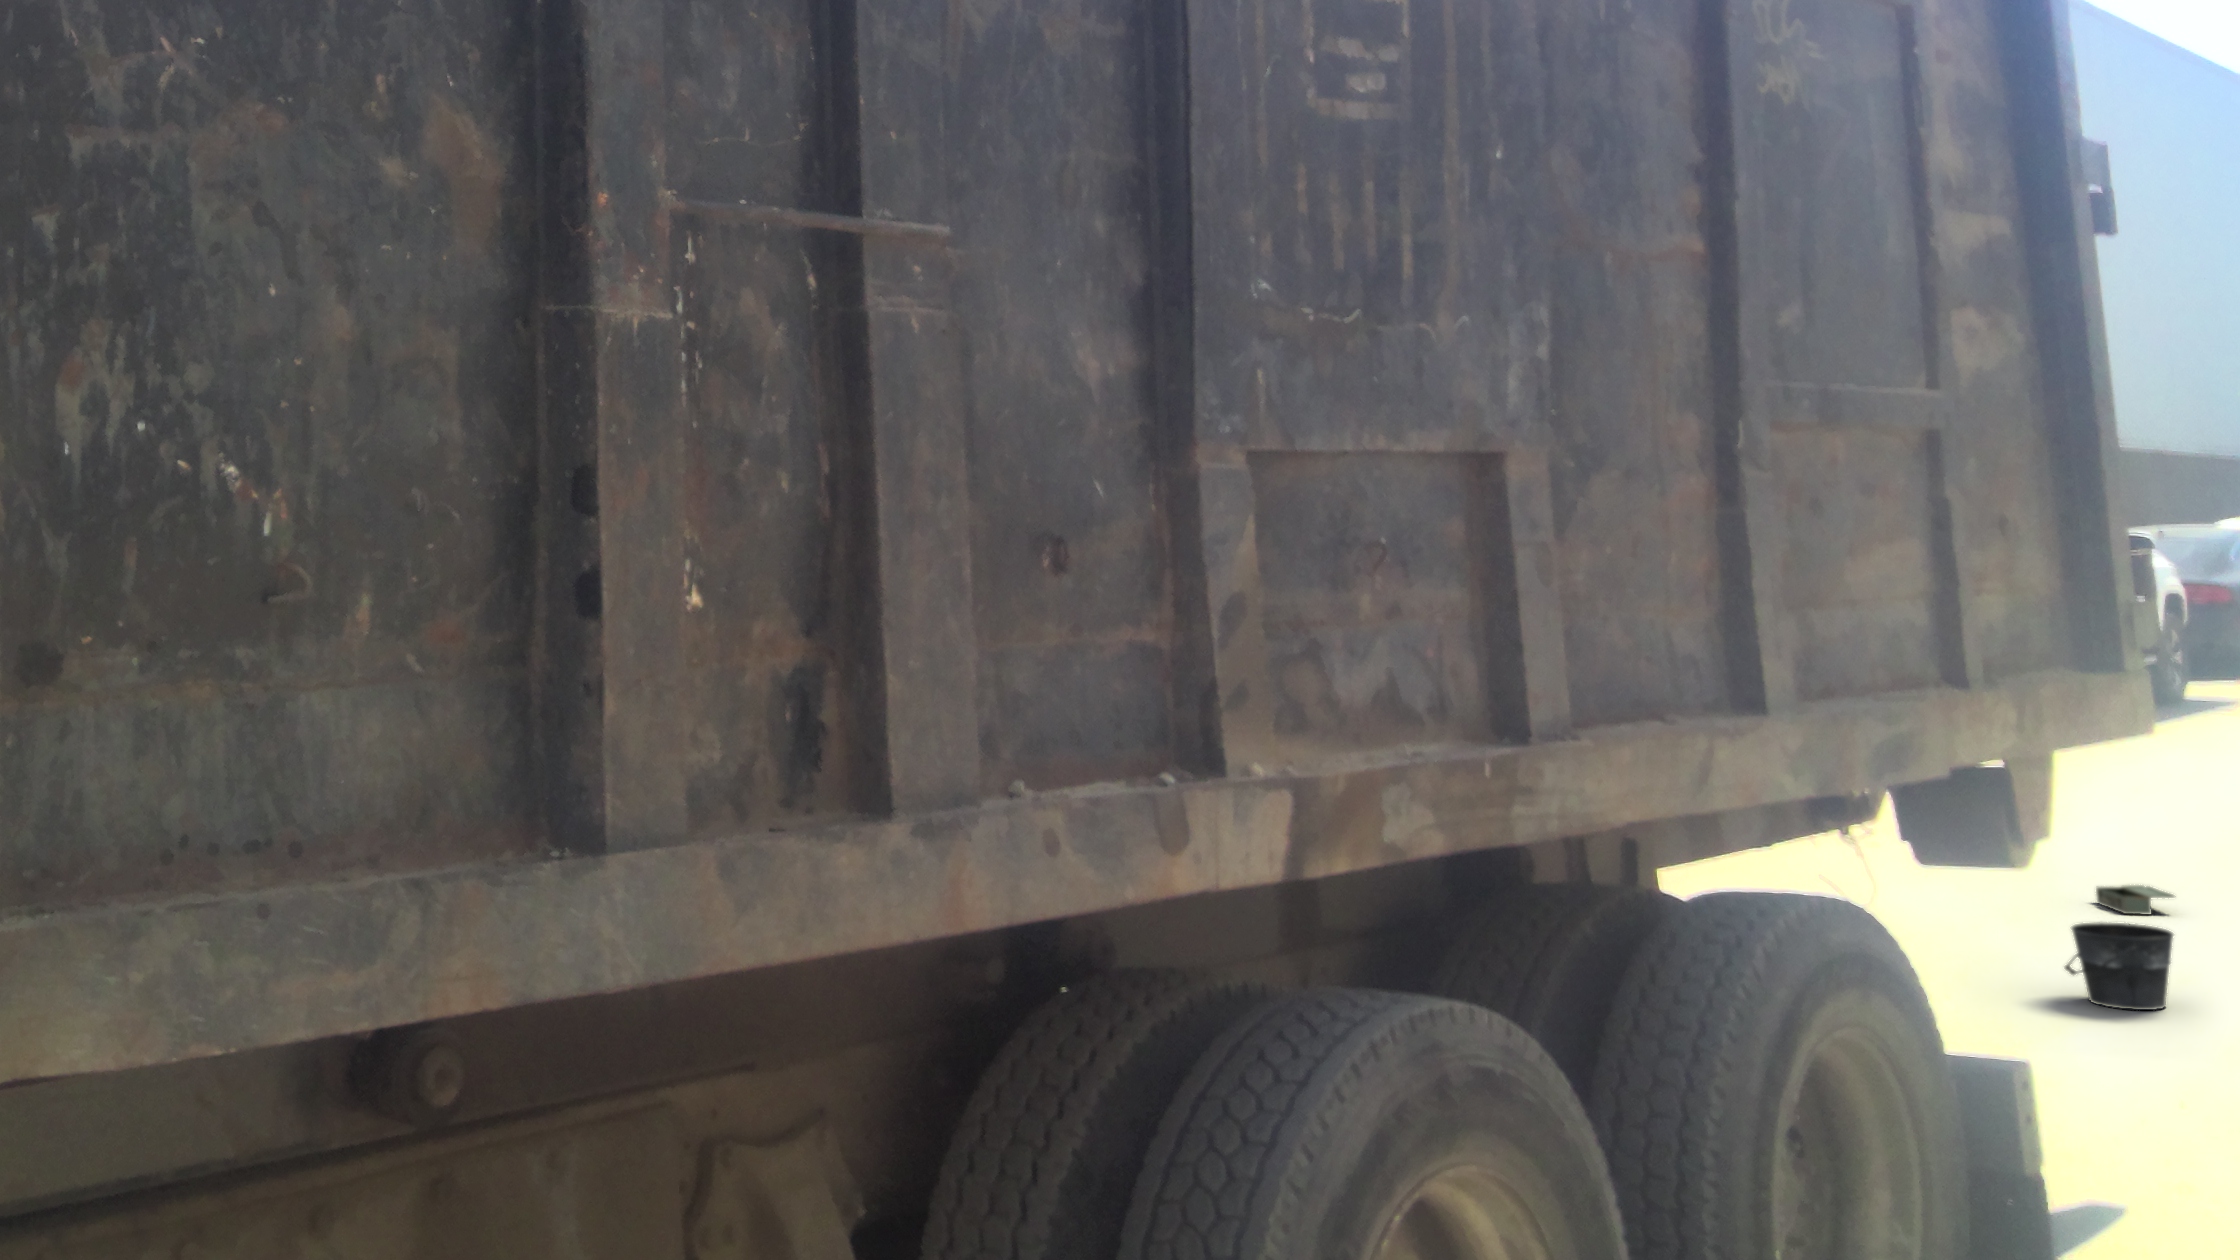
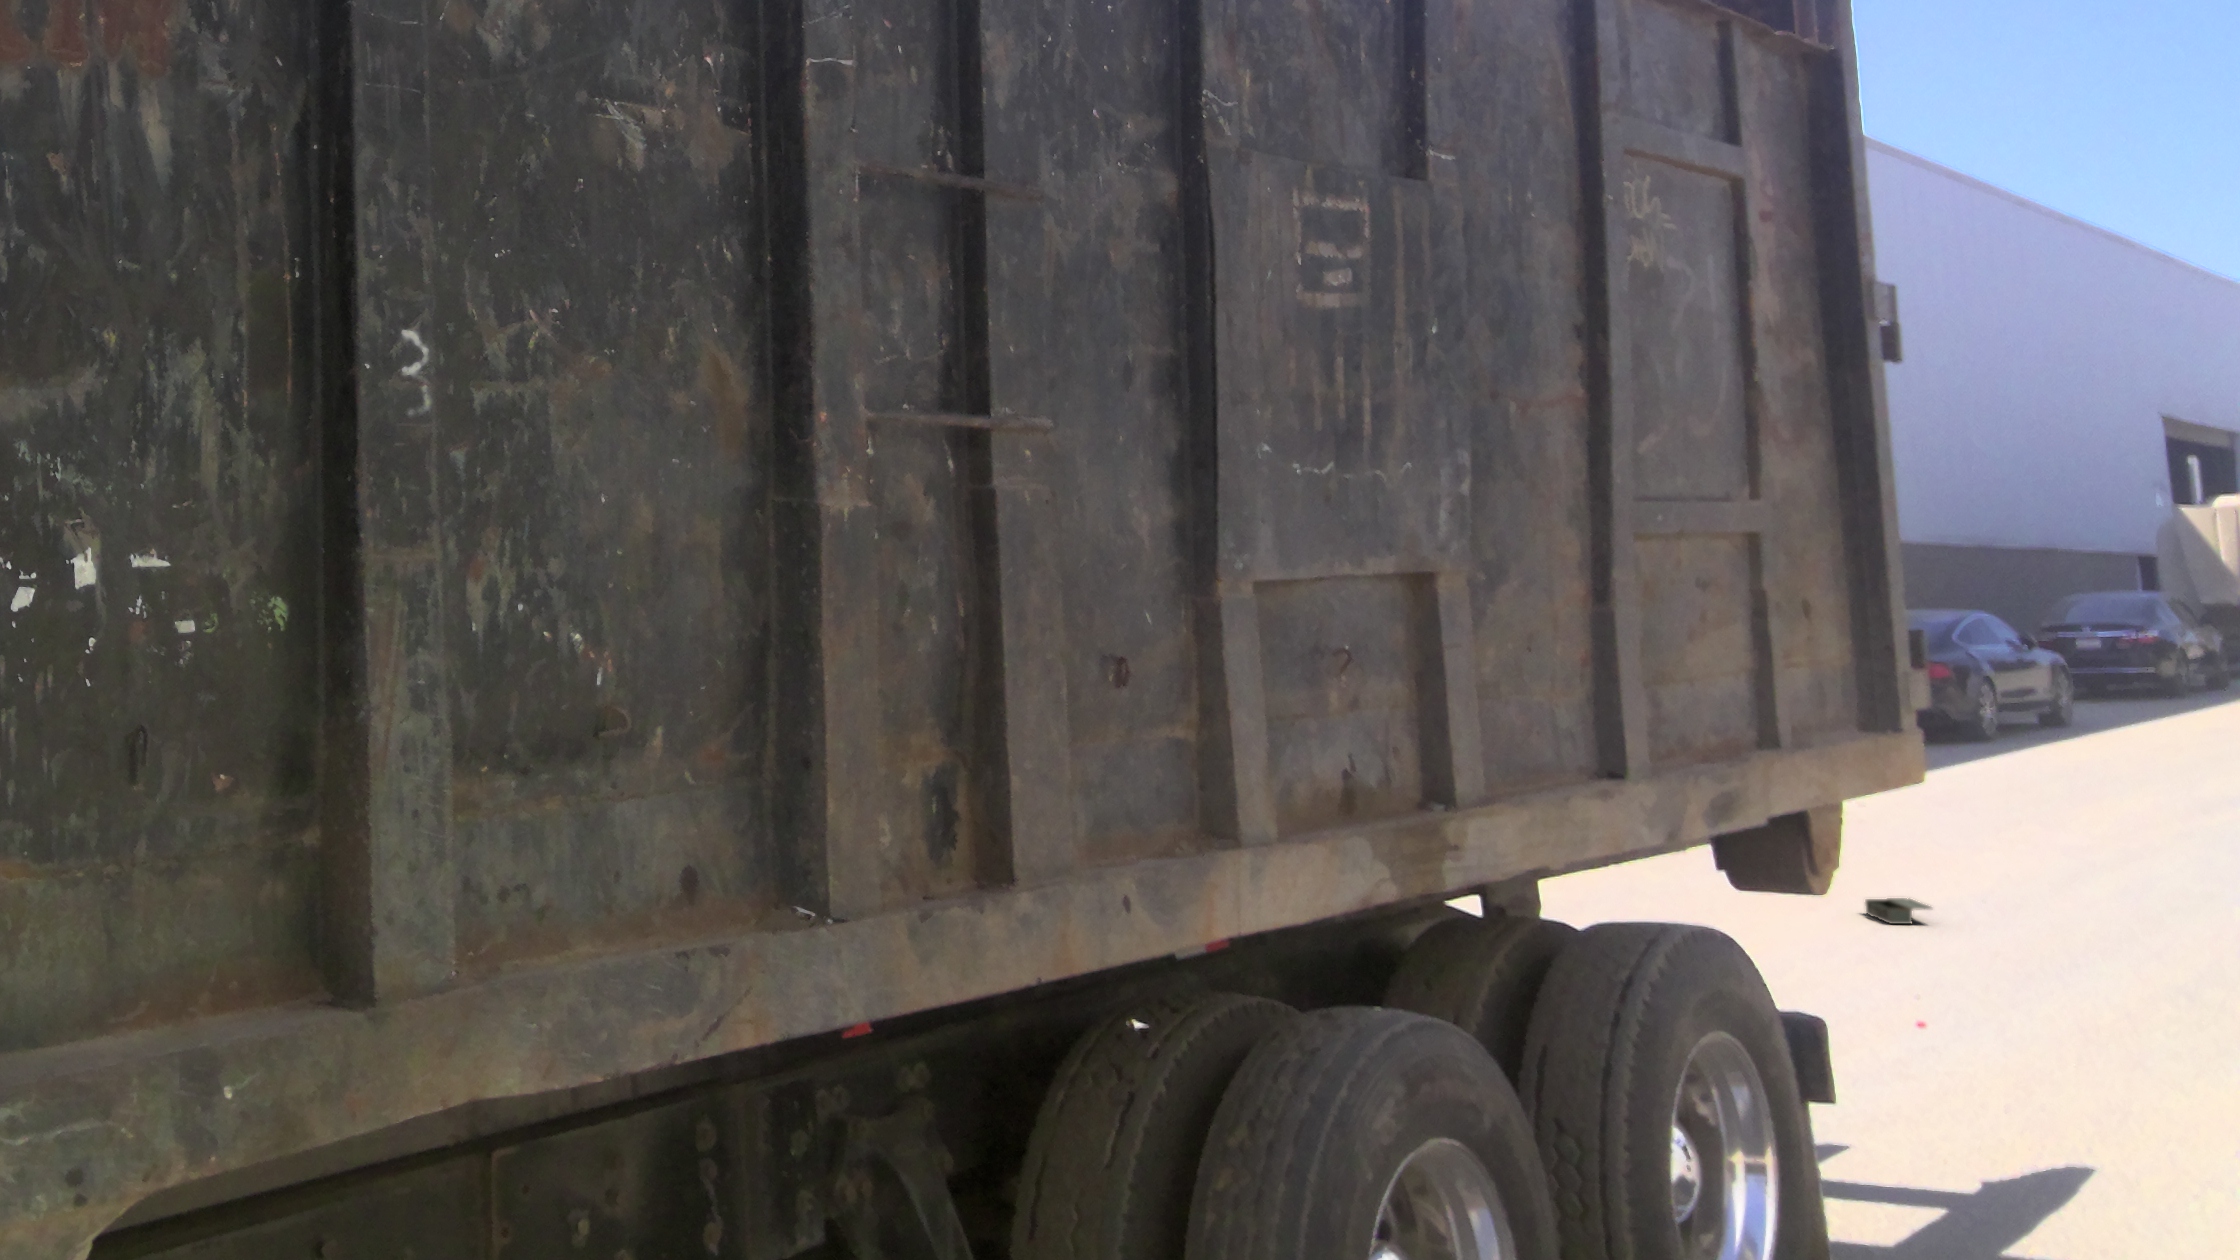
bucket: present [2065,922,2173,1010] -> none [1841,934,1934,1011]

